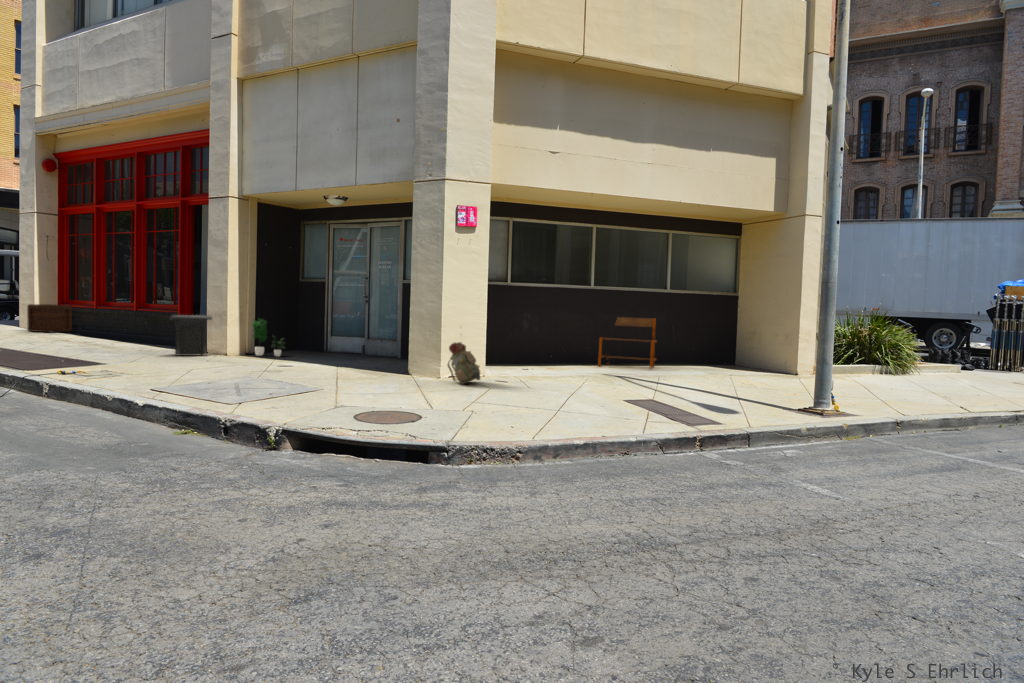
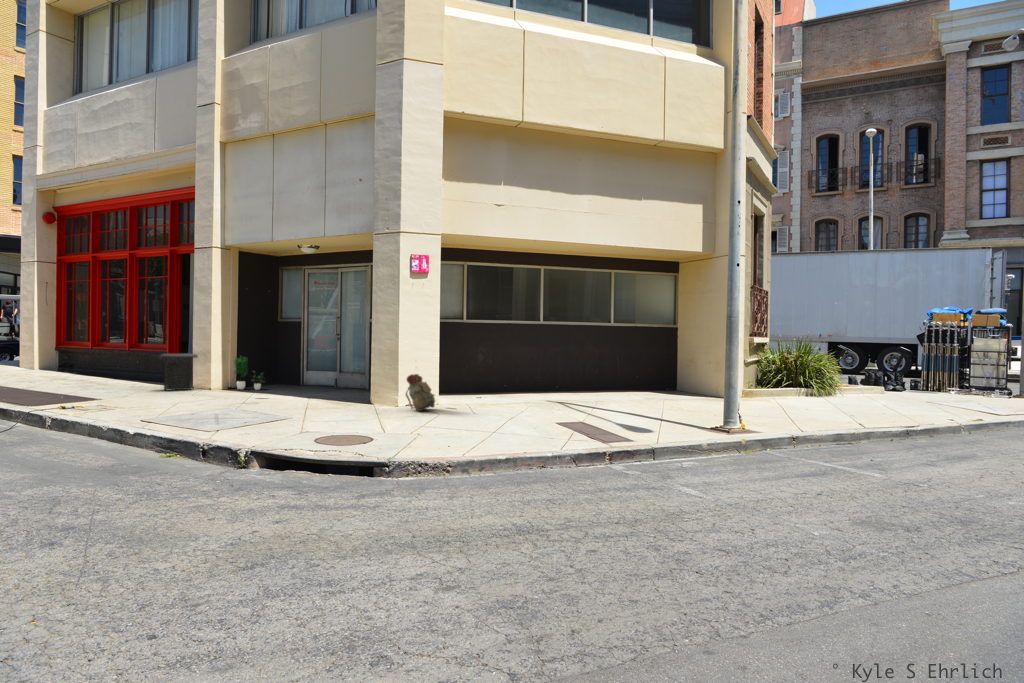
wooden crate: present [27,304,72,332] -> none [28,346,69,371]
bench: present [598,317,657,370] -> none [548,348,601,396]

